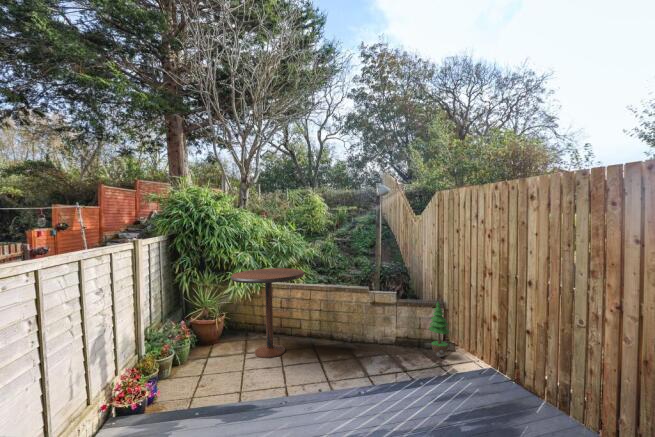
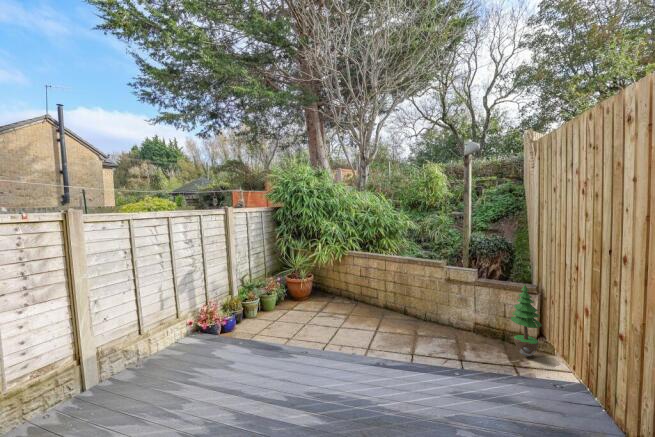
pedestal table: present [230,268,305,358] -> none [305,238,374,319]

